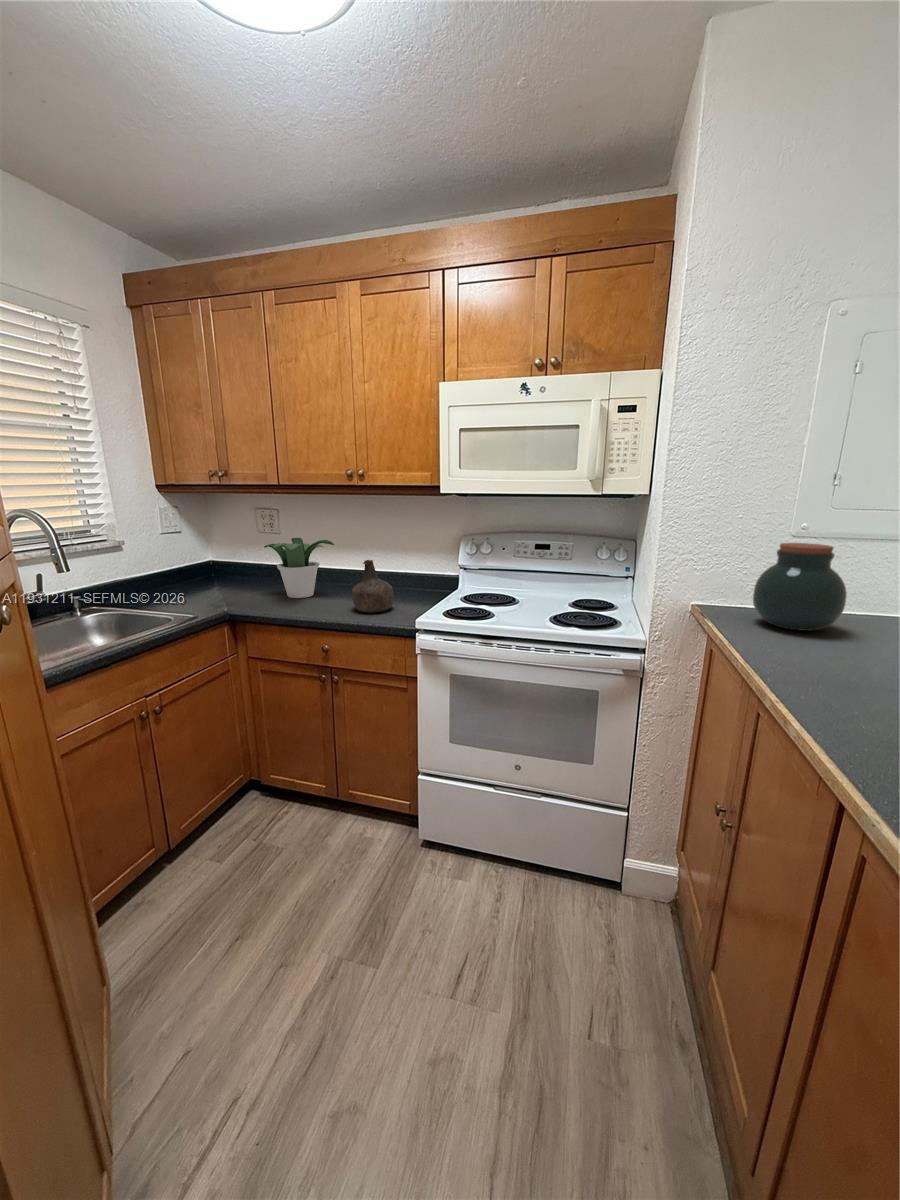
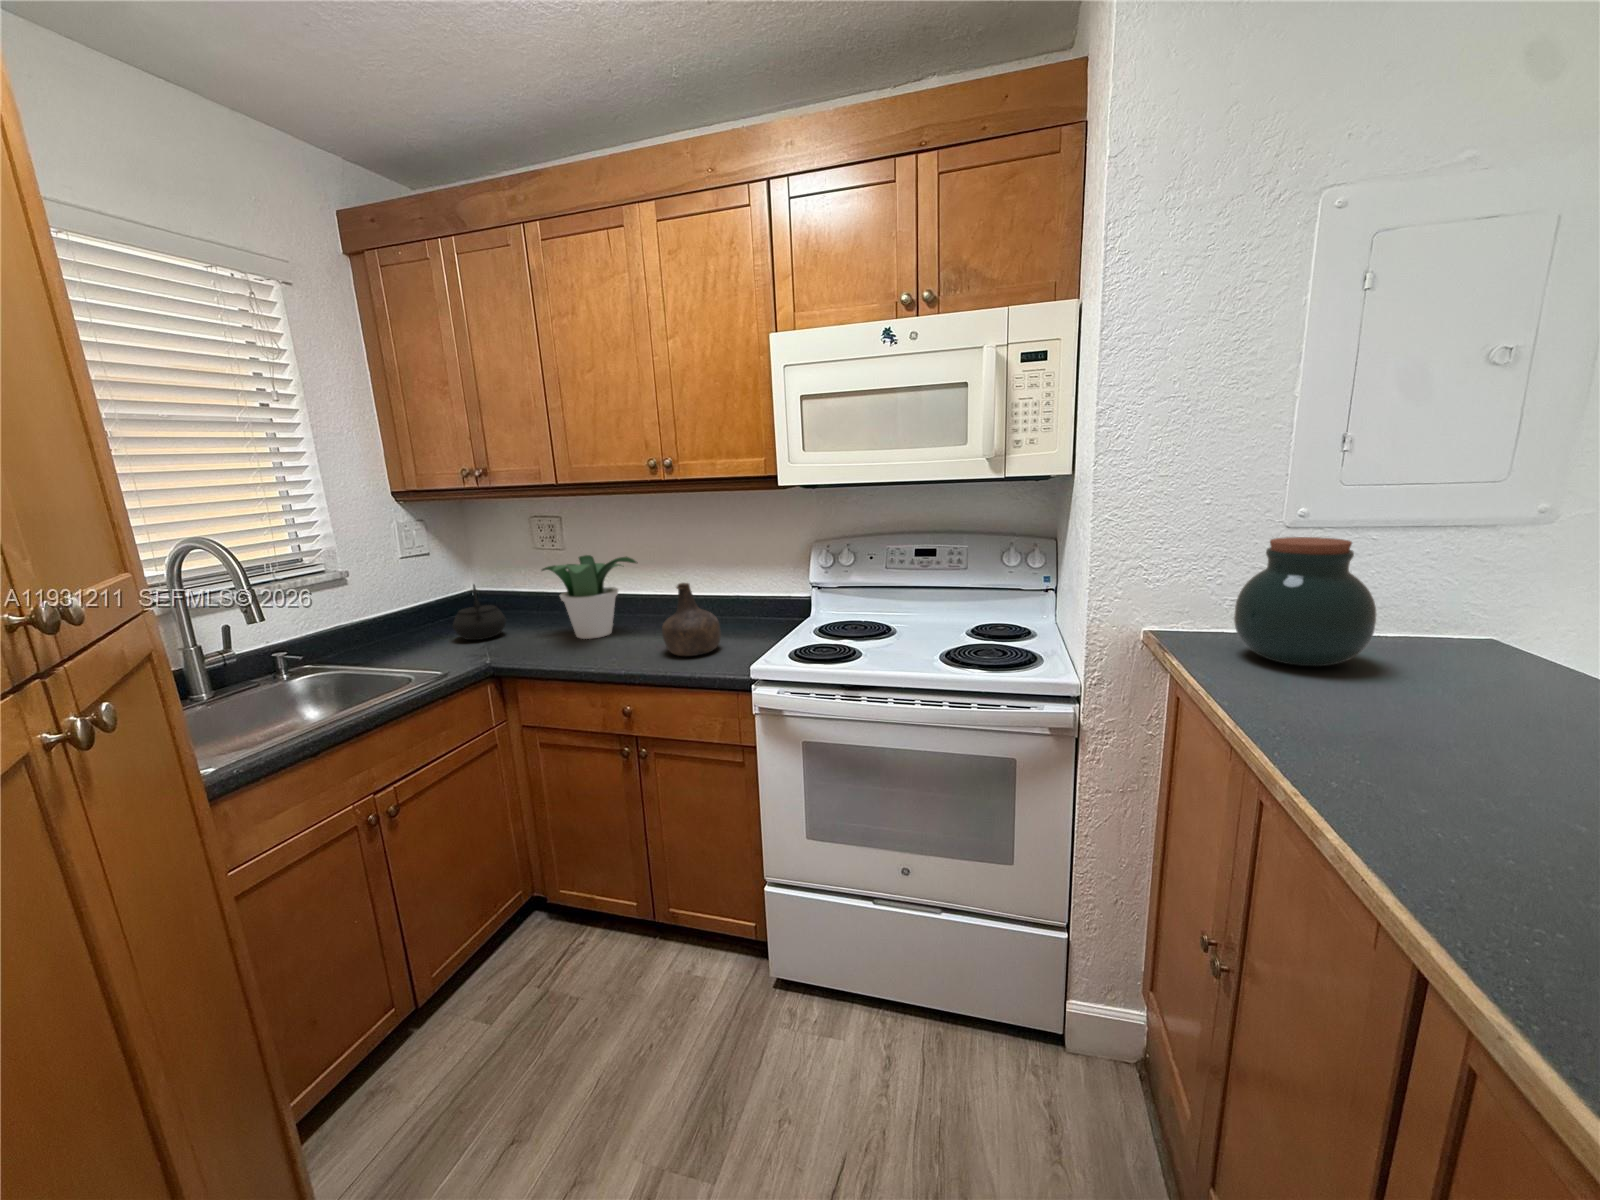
kettle: none [198,555,236,596] -> present [453,585,506,640]

